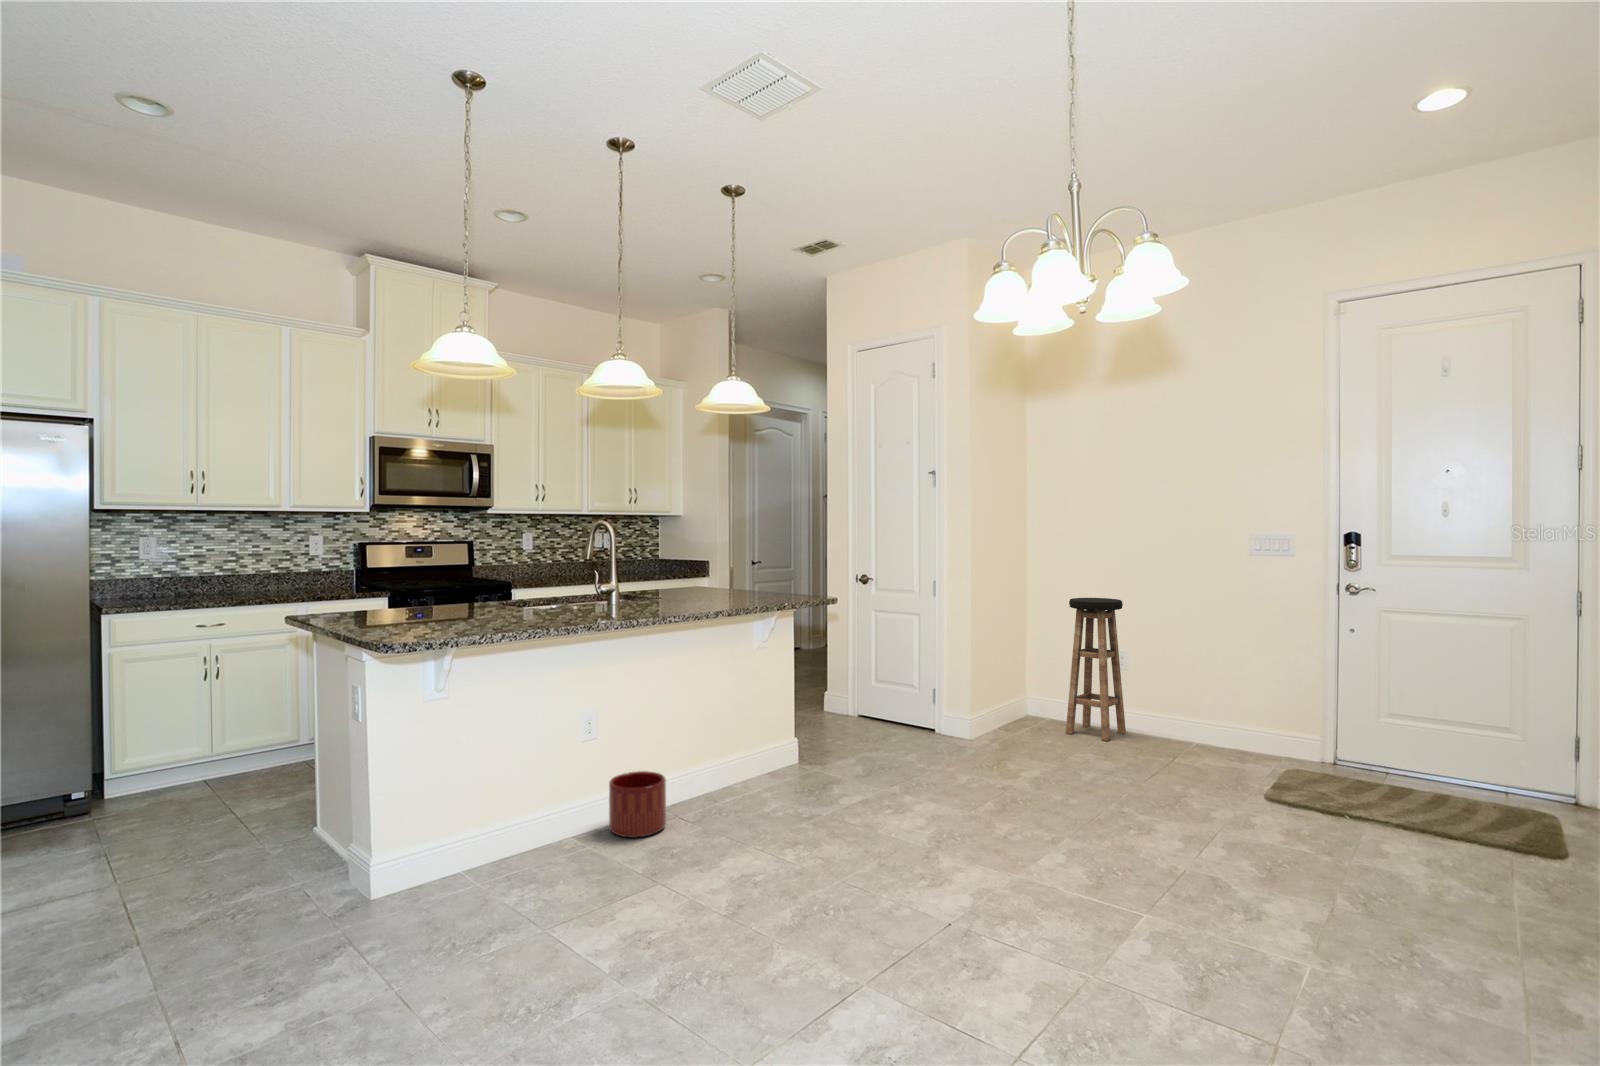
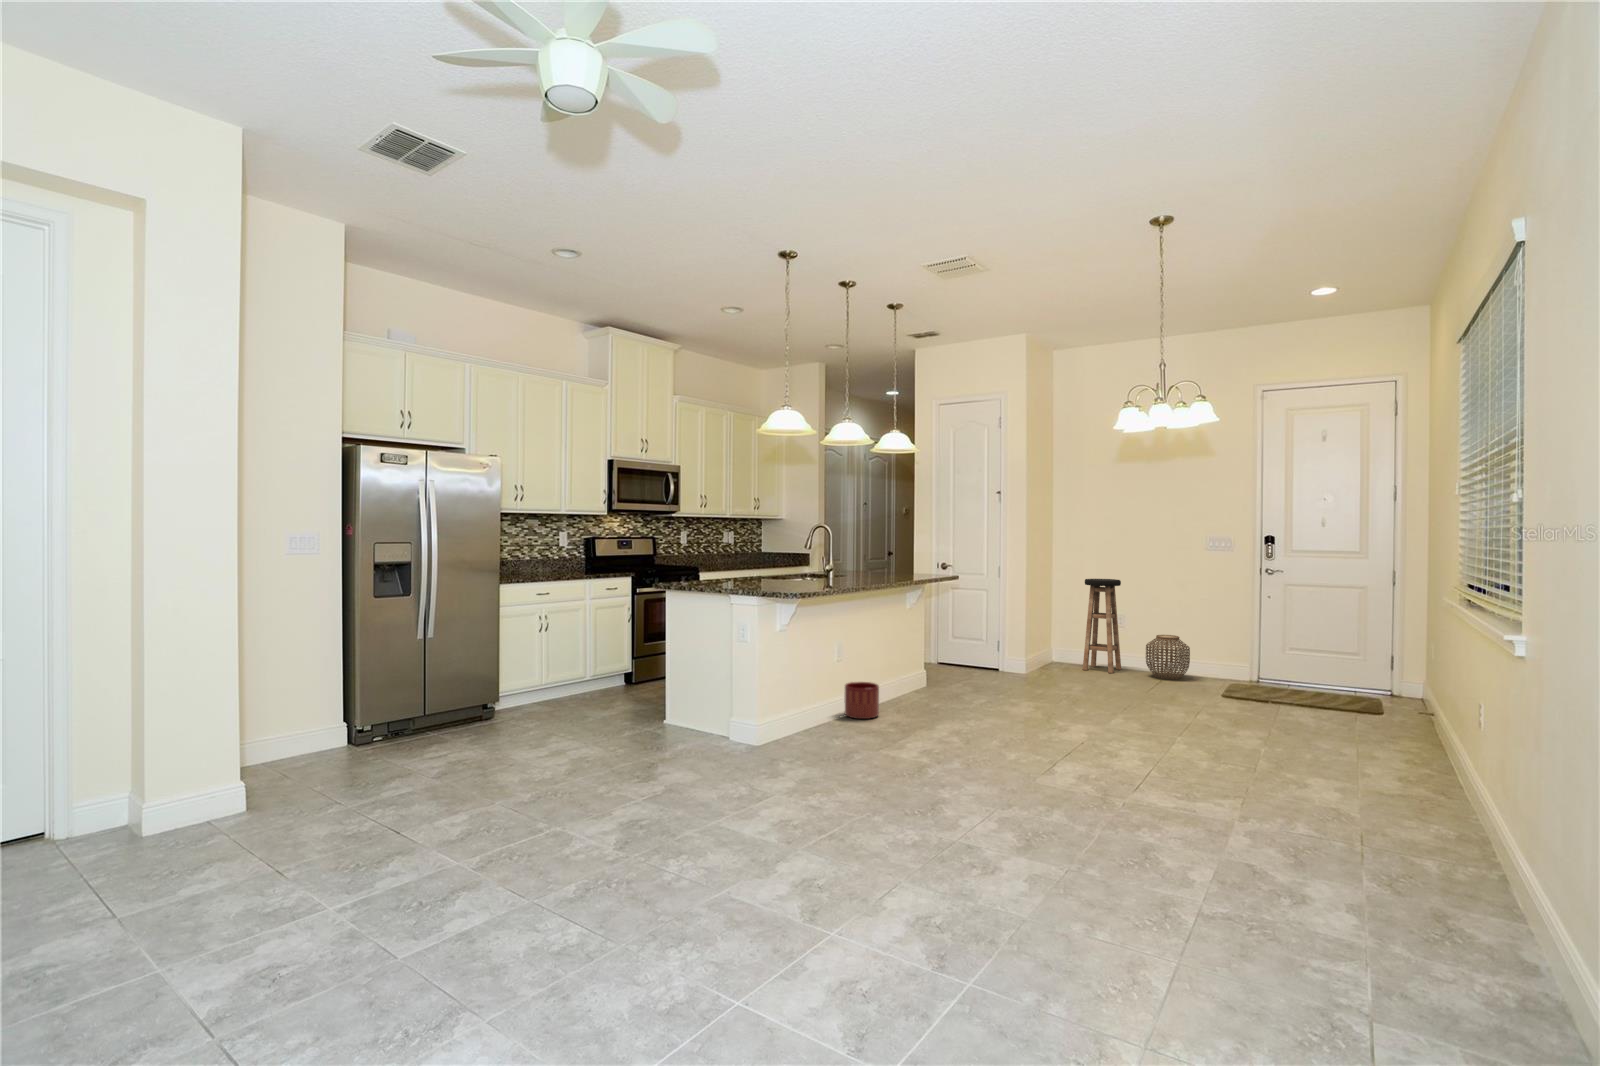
woven basket: none [1157,685,1225,756] -> present [1146,635,1190,680]

